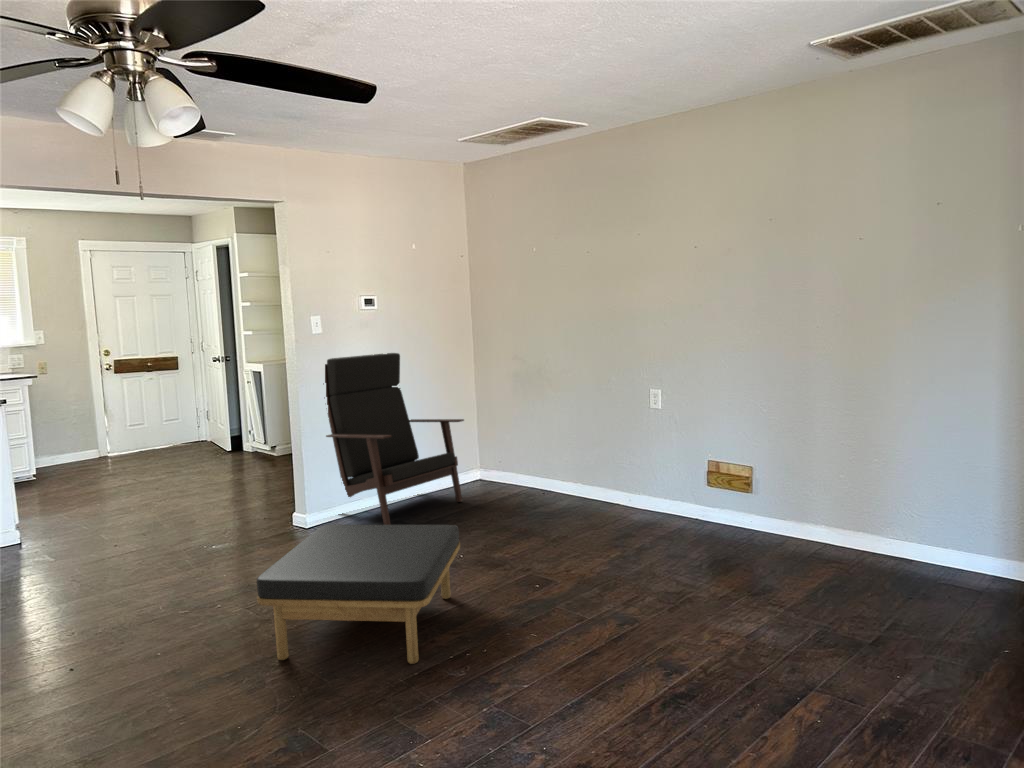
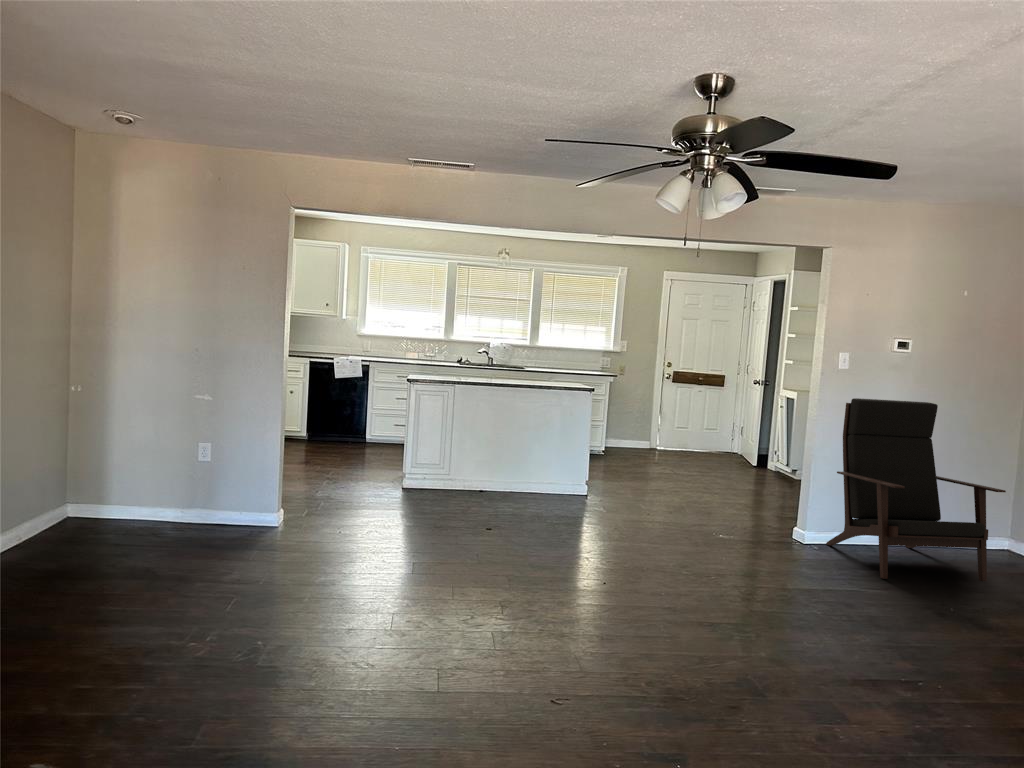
ottoman: present [257,525,460,664] -> none [732,551,951,705]

